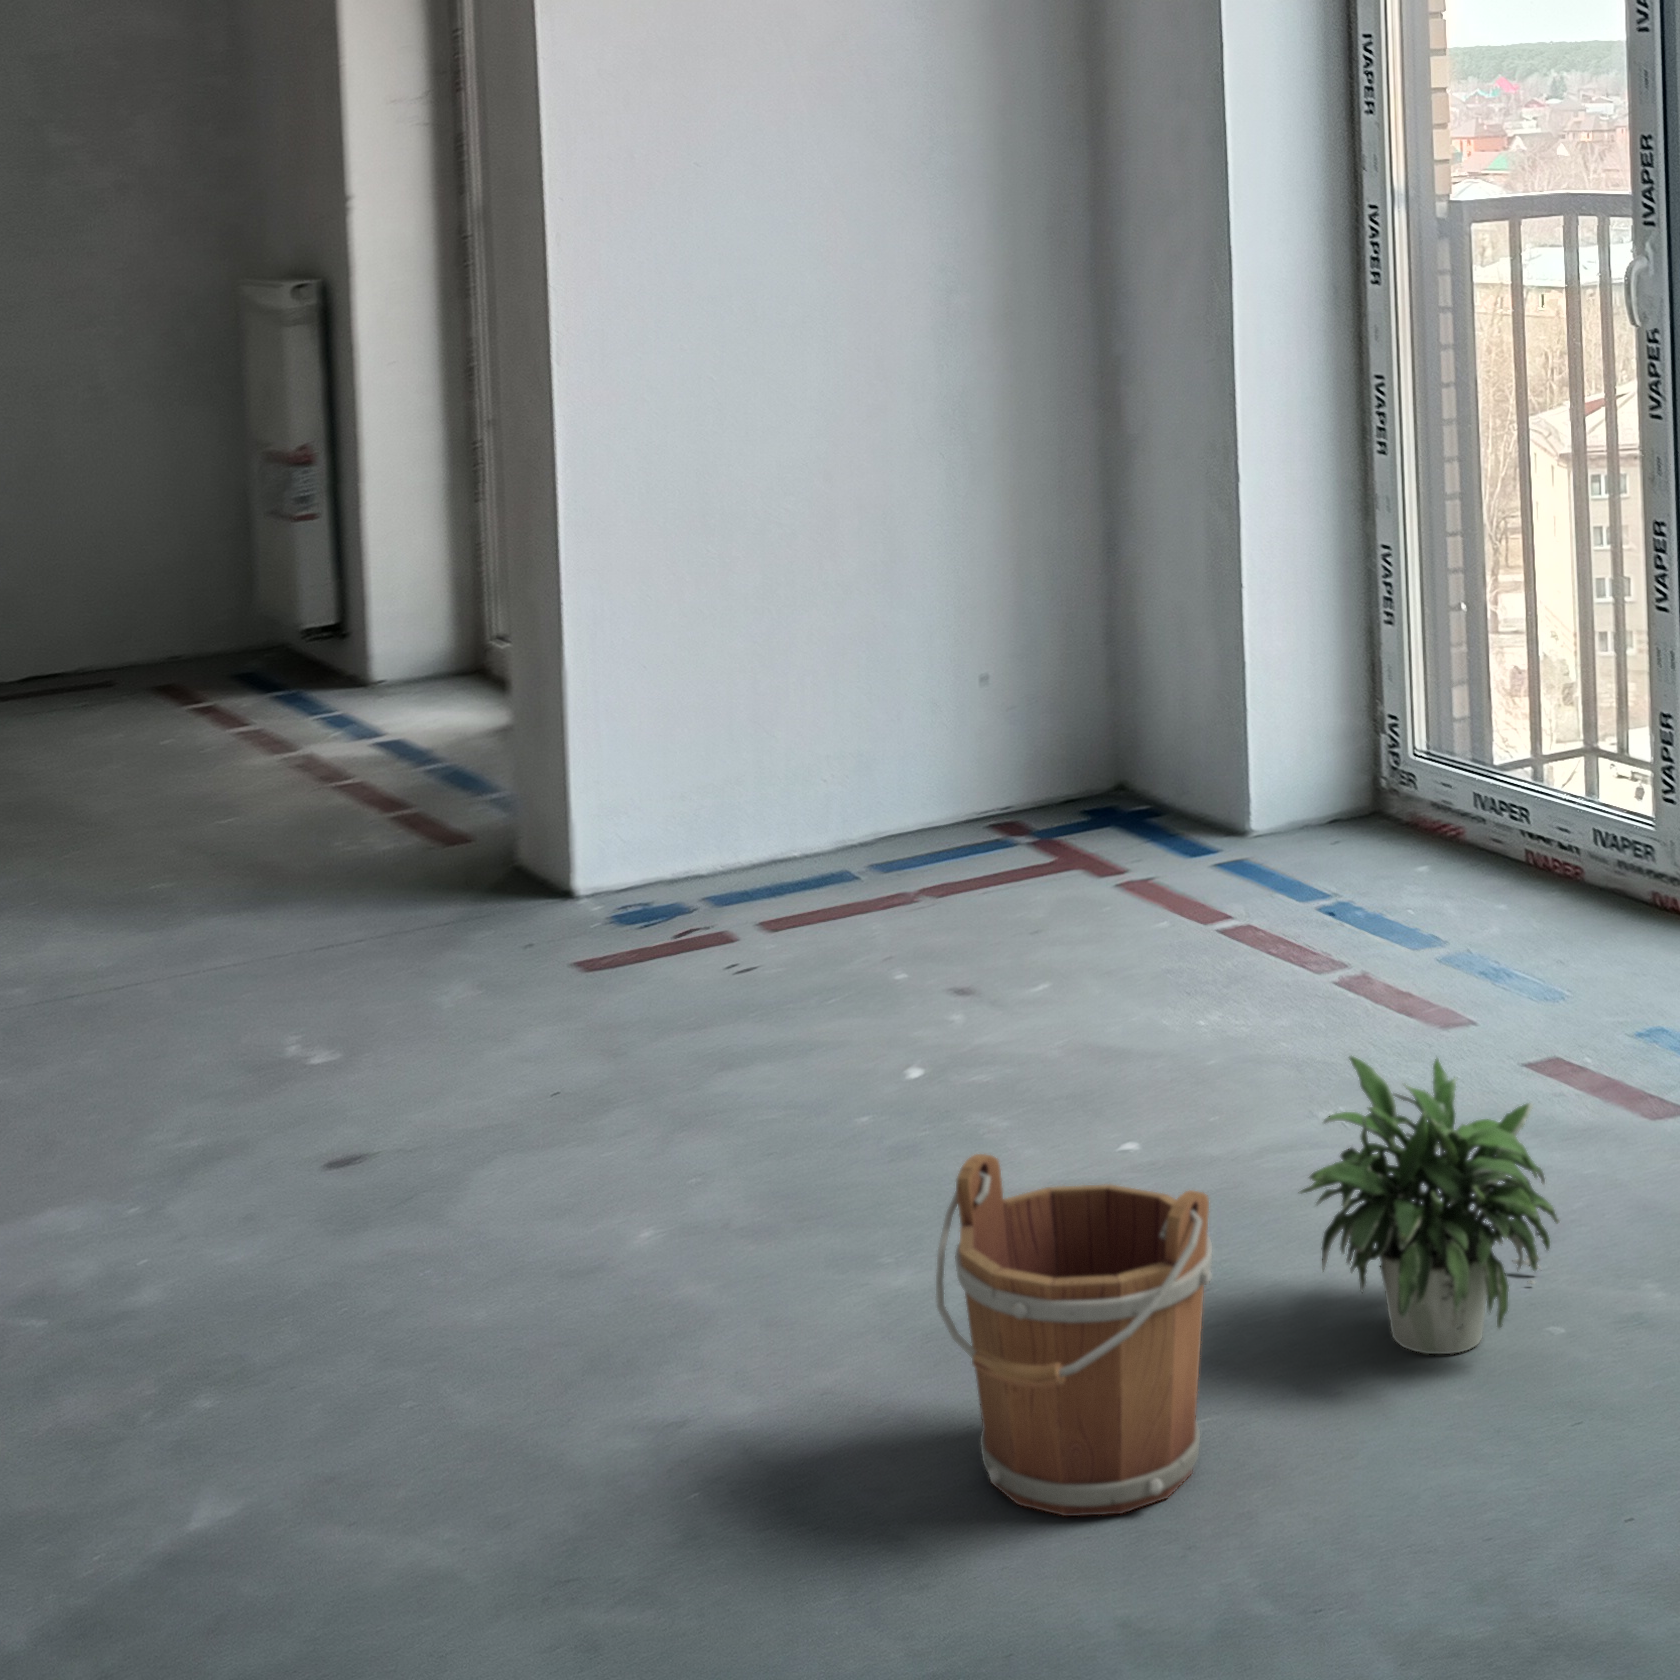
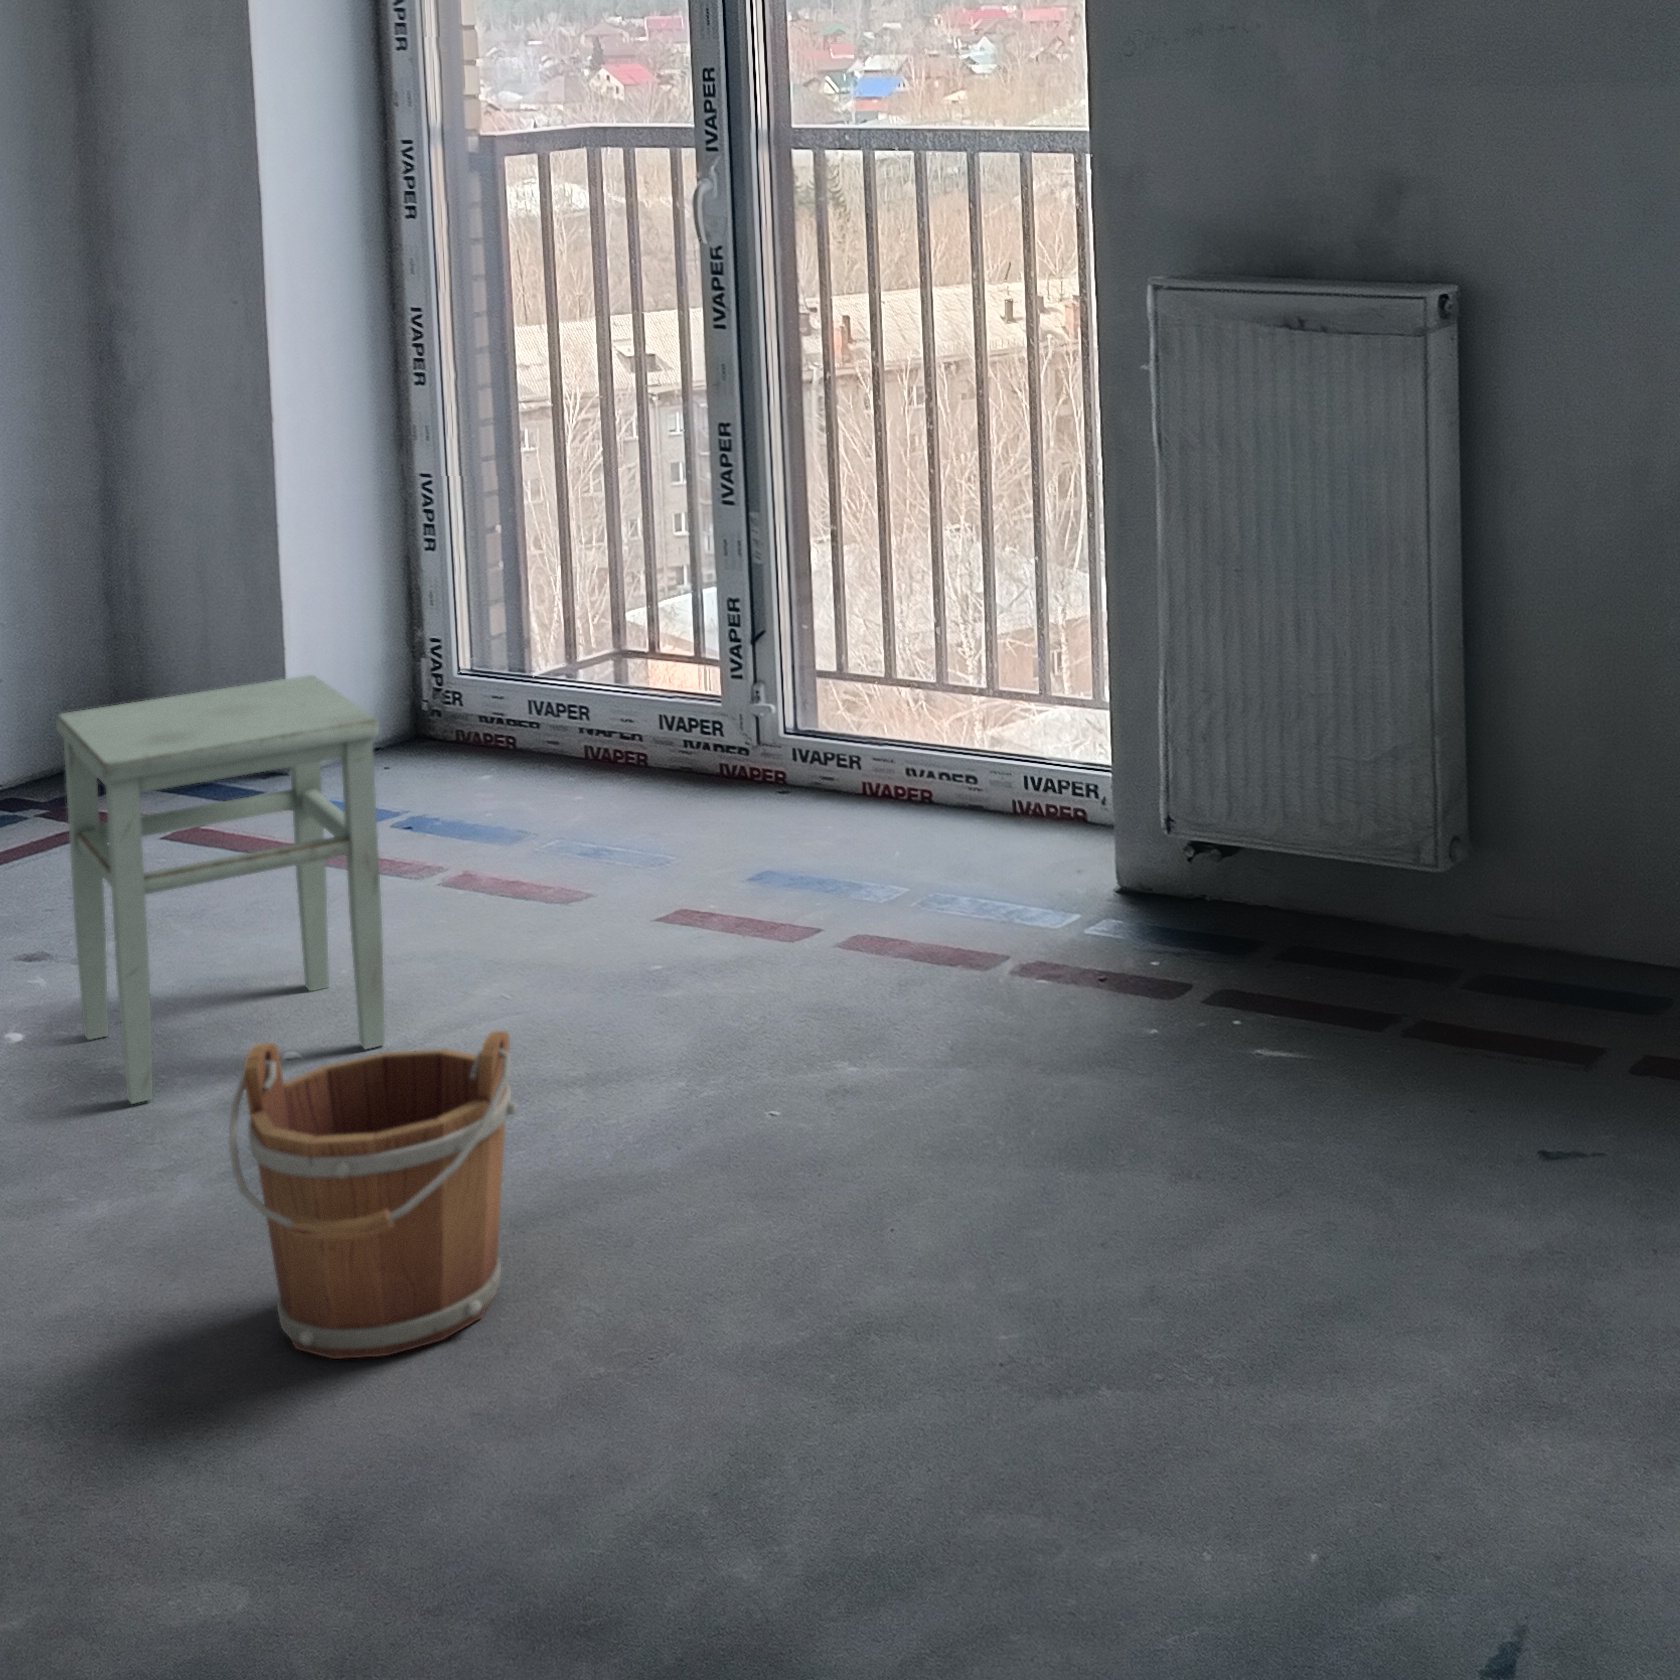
stool: none [944,756,1209,1168] -> present [56,675,385,1104]
potted plant: present [1300,1056,1559,1354] -> none [548,894,782,1156]

